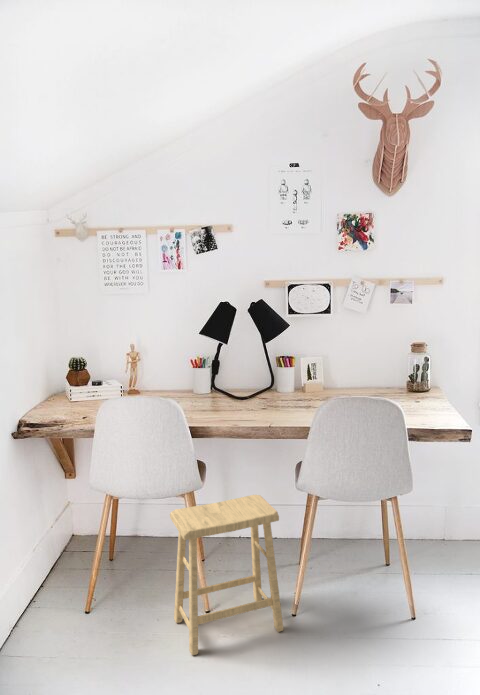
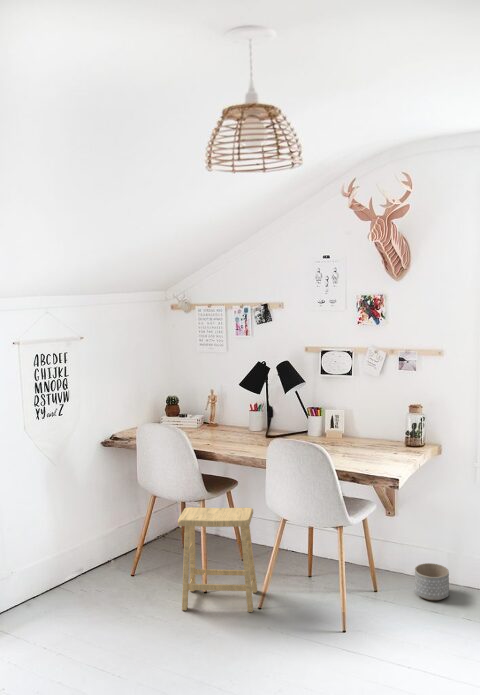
planter: none [422,518,461,560] -> present [415,563,449,600]

